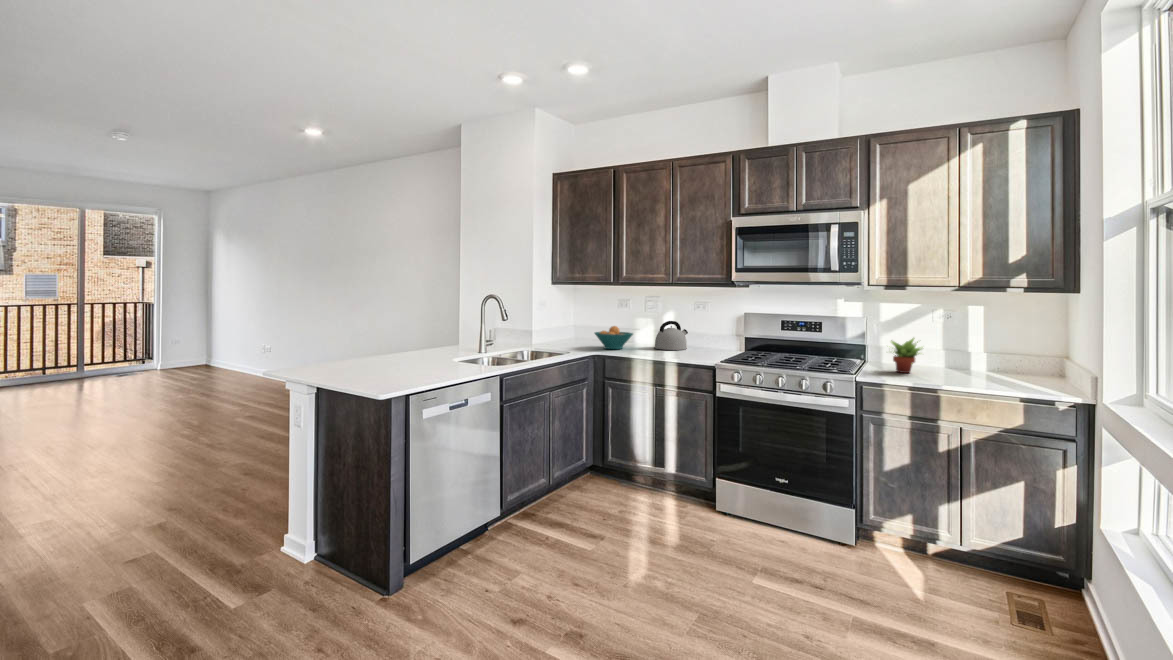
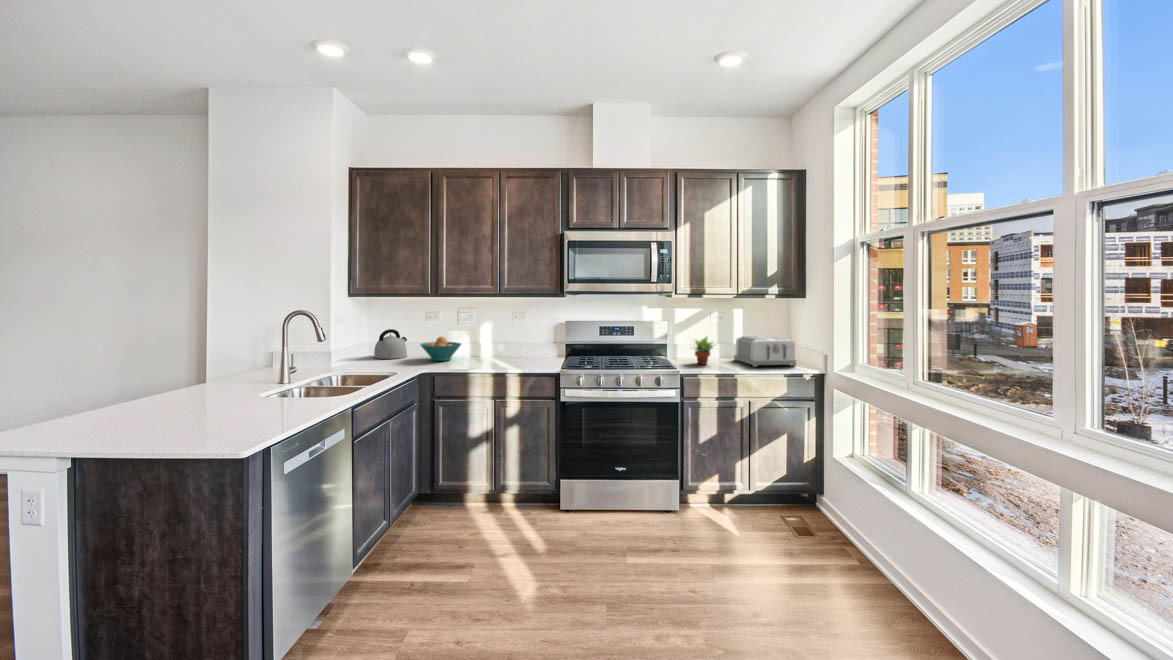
kettle: present [654,321,688,350] -> present [374,329,407,359]
toaster: none [957,341,1053,385] -> present [734,336,796,367]

